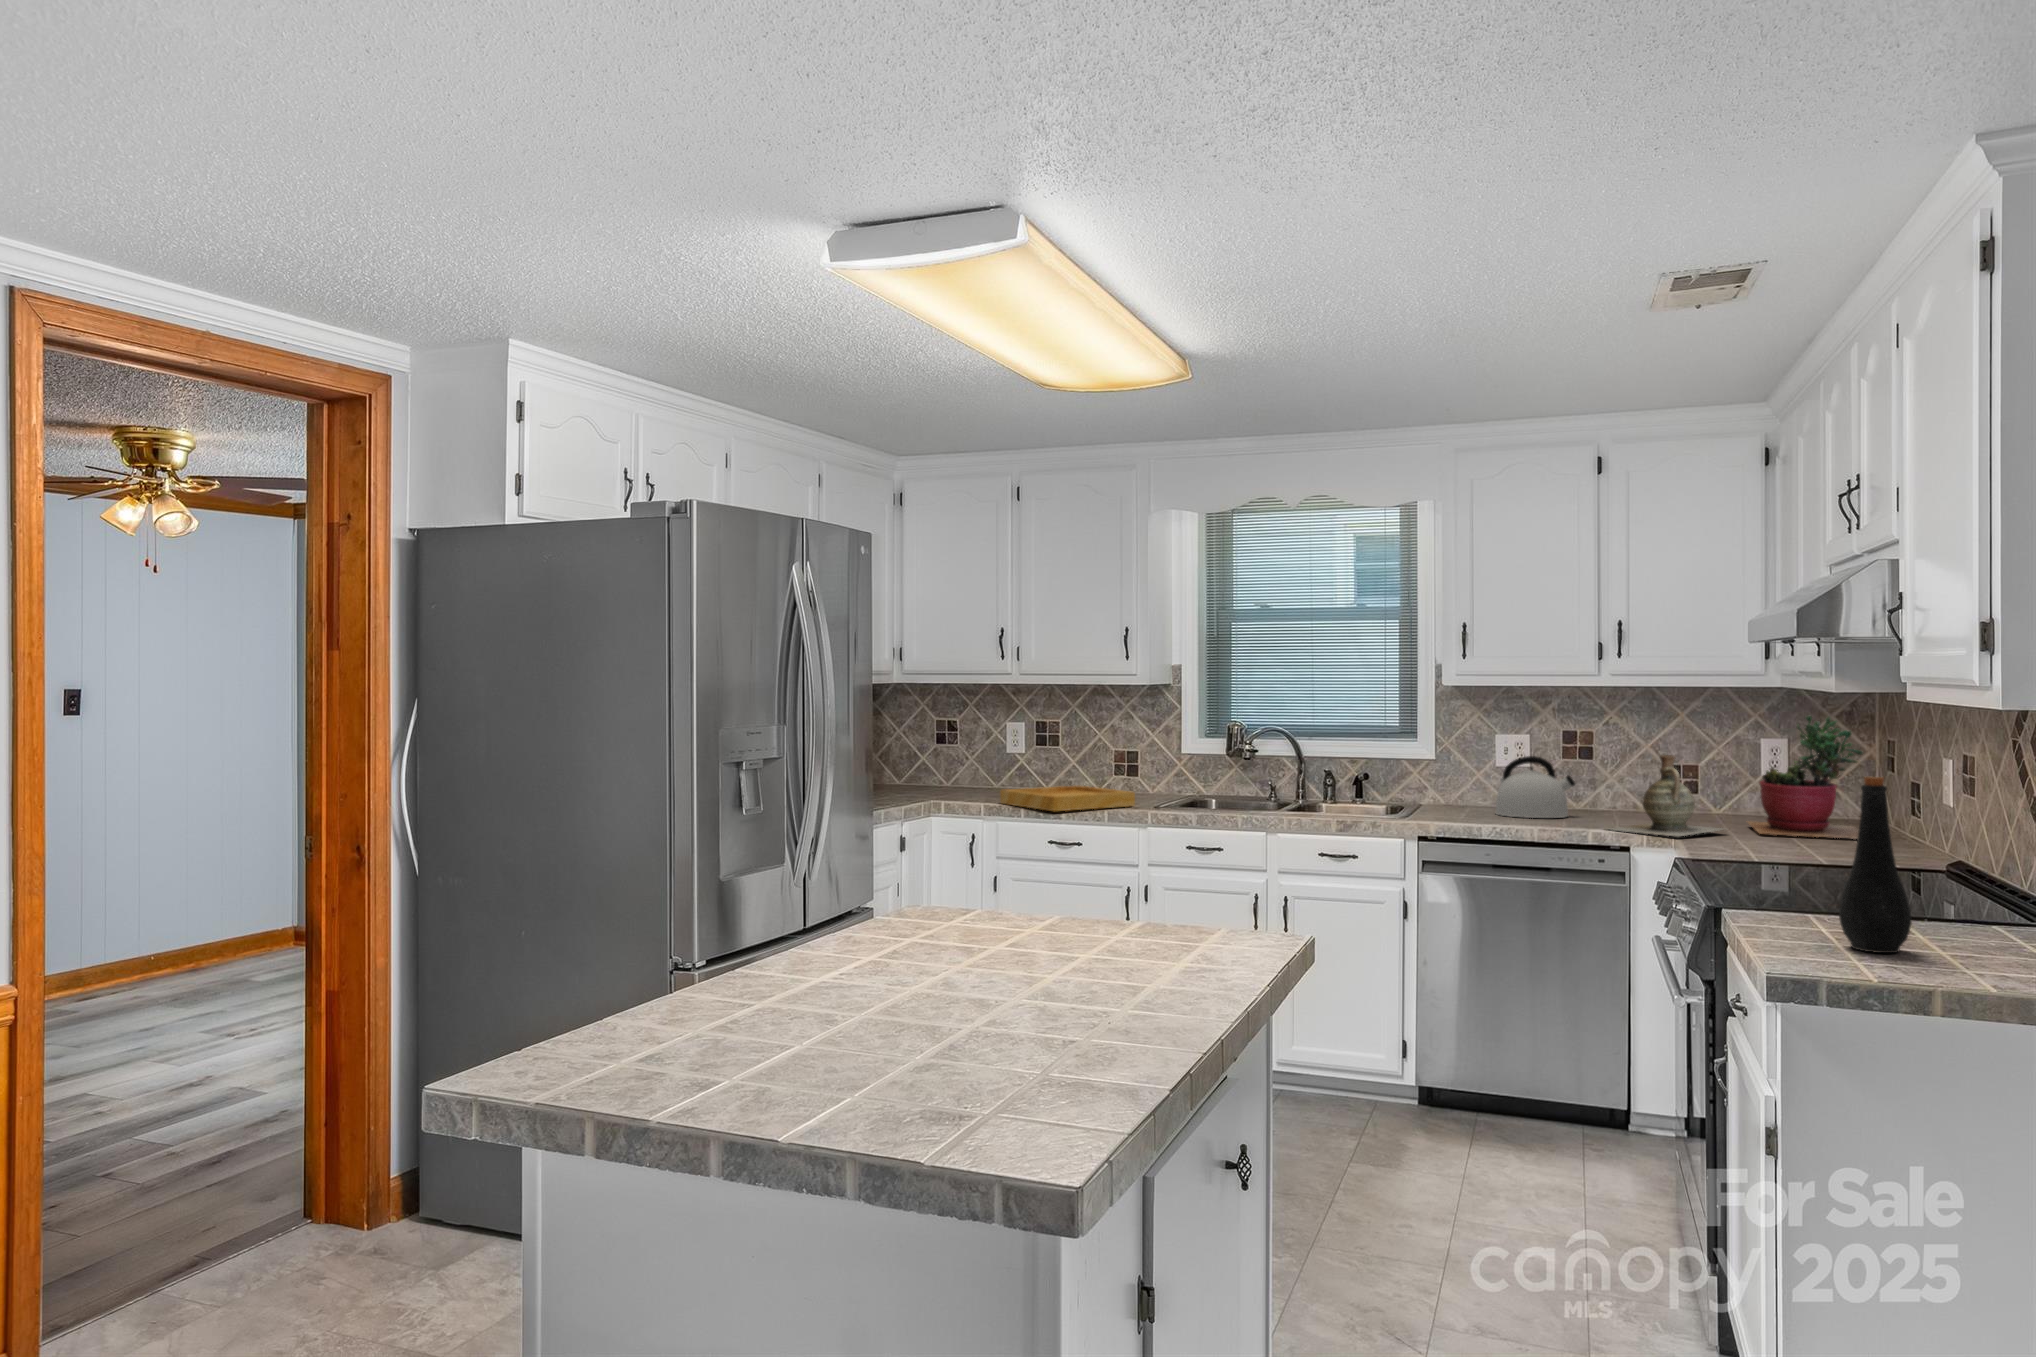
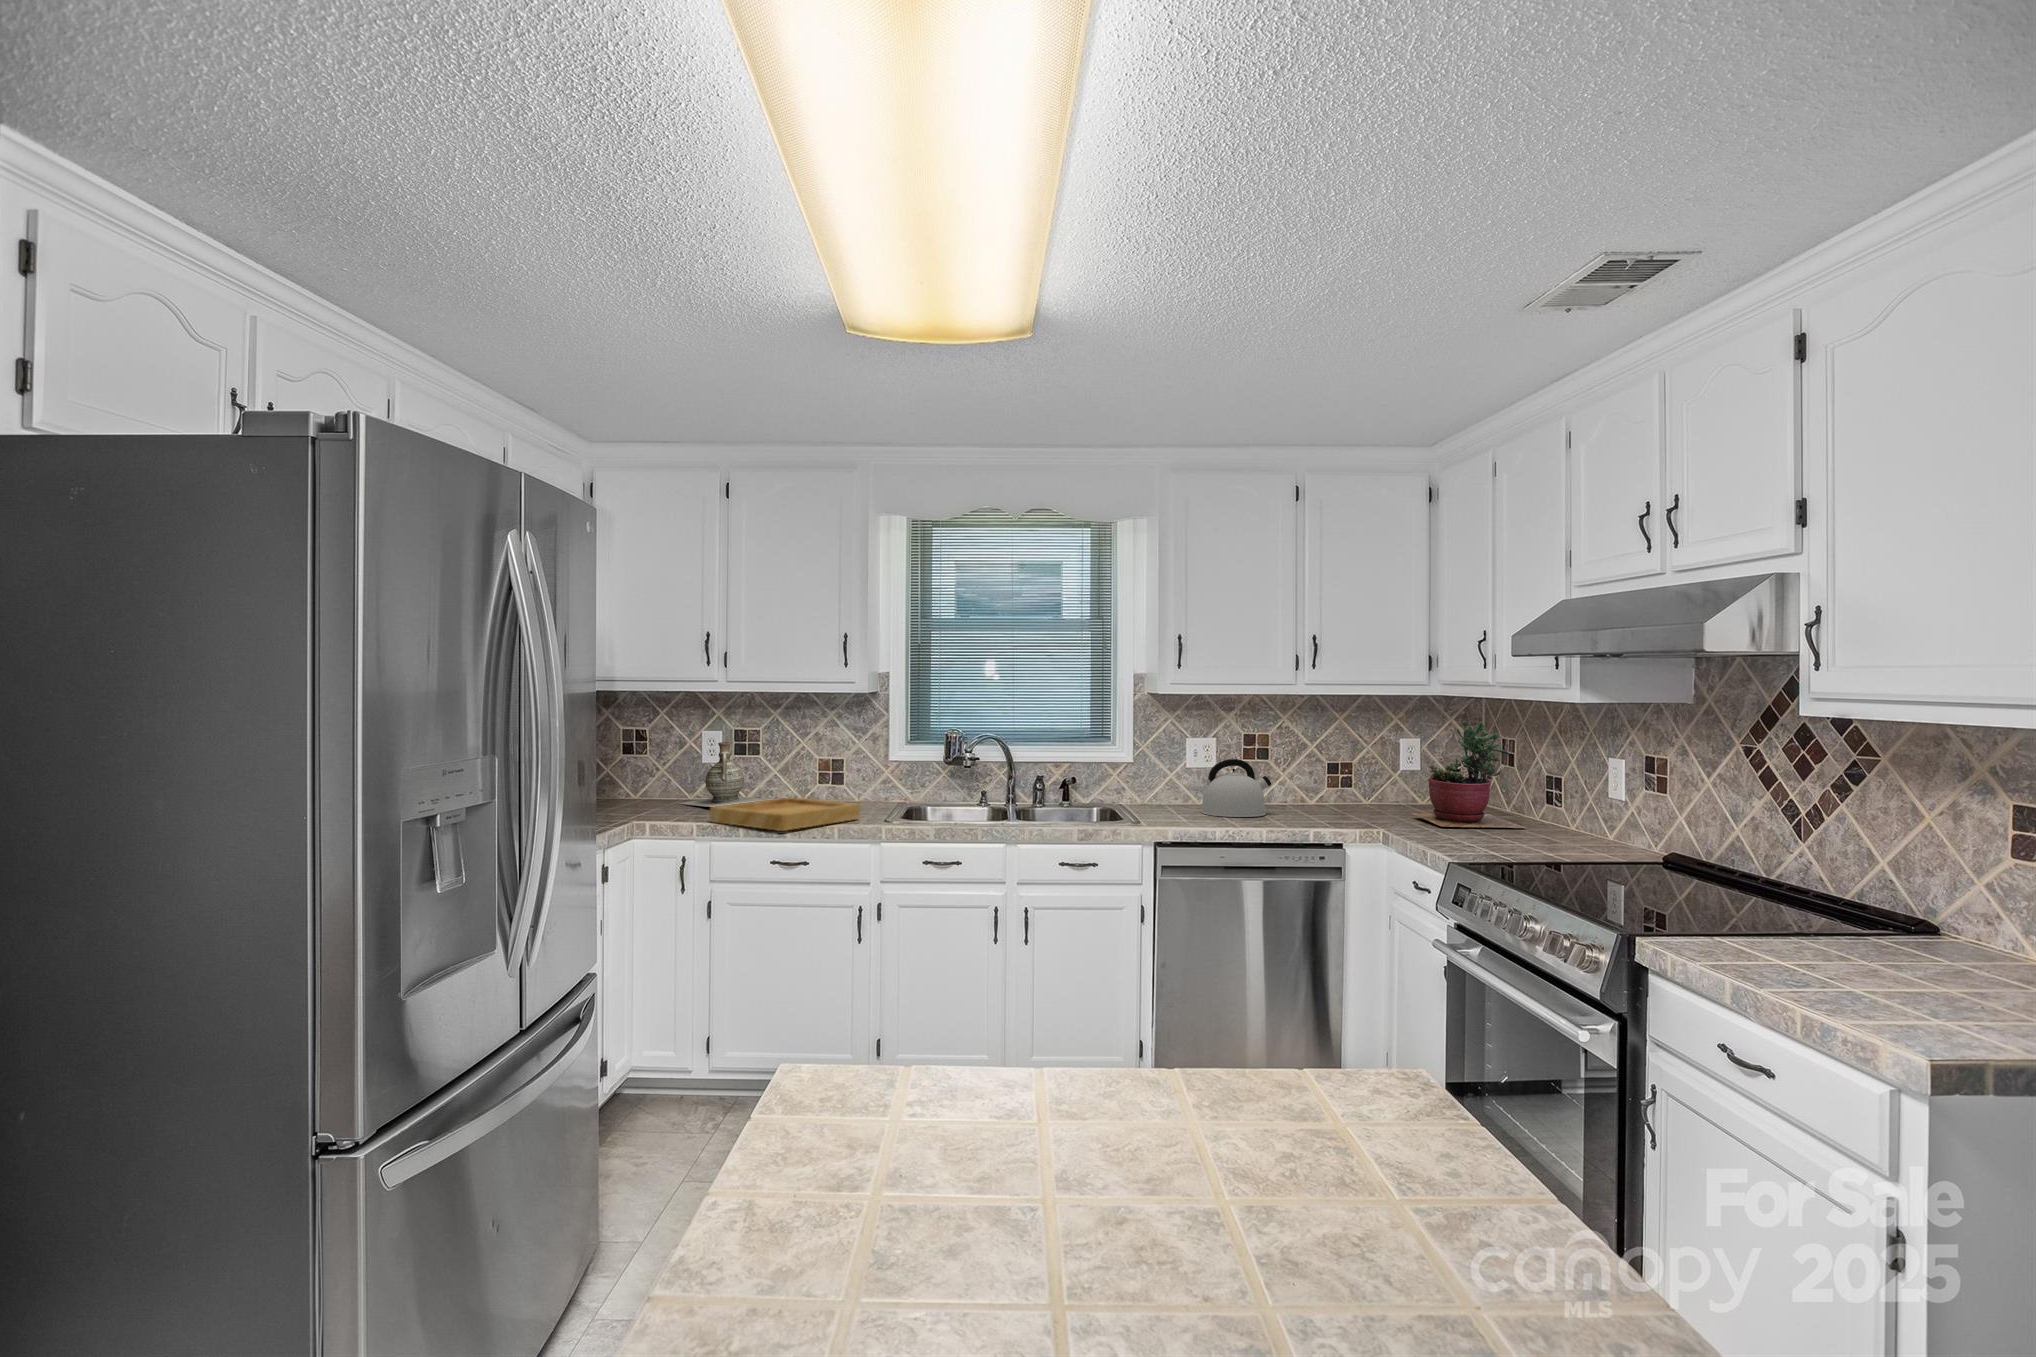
ceramic jug: present [1610,755,1722,836] -> present [679,742,768,807]
bottle: present [1839,777,1912,953] -> none [1803,801,1885,990]

